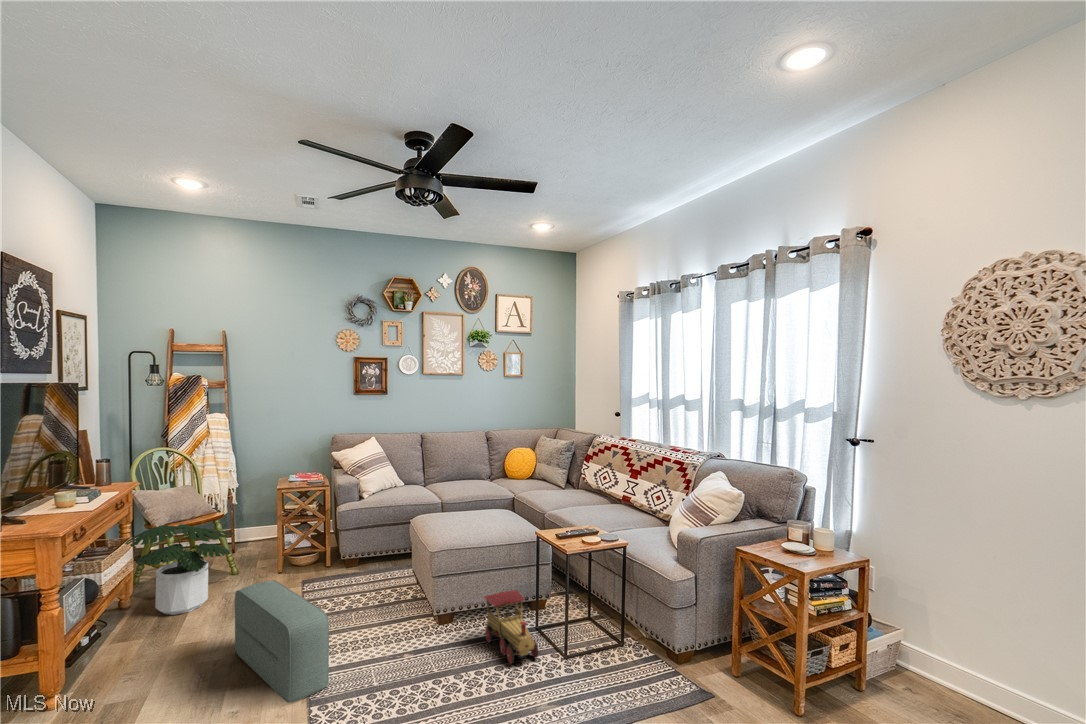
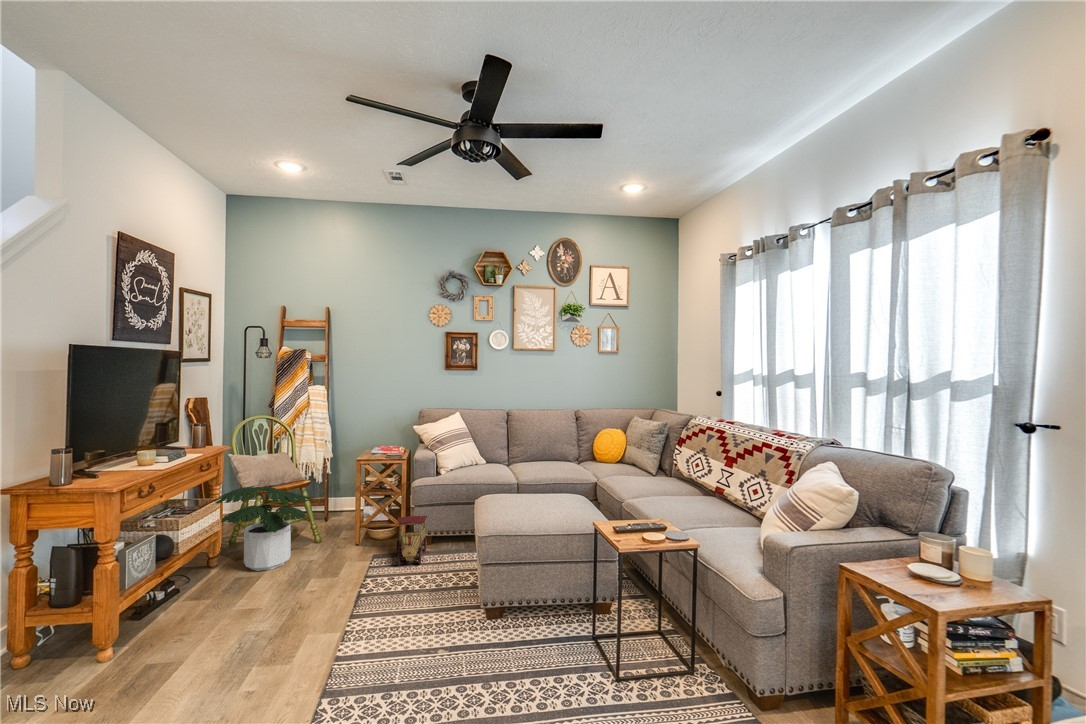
pouf: present [235,580,329,703] -> none [287,548,355,678]
toy train: present [484,590,538,664] -> present [396,516,427,565]

